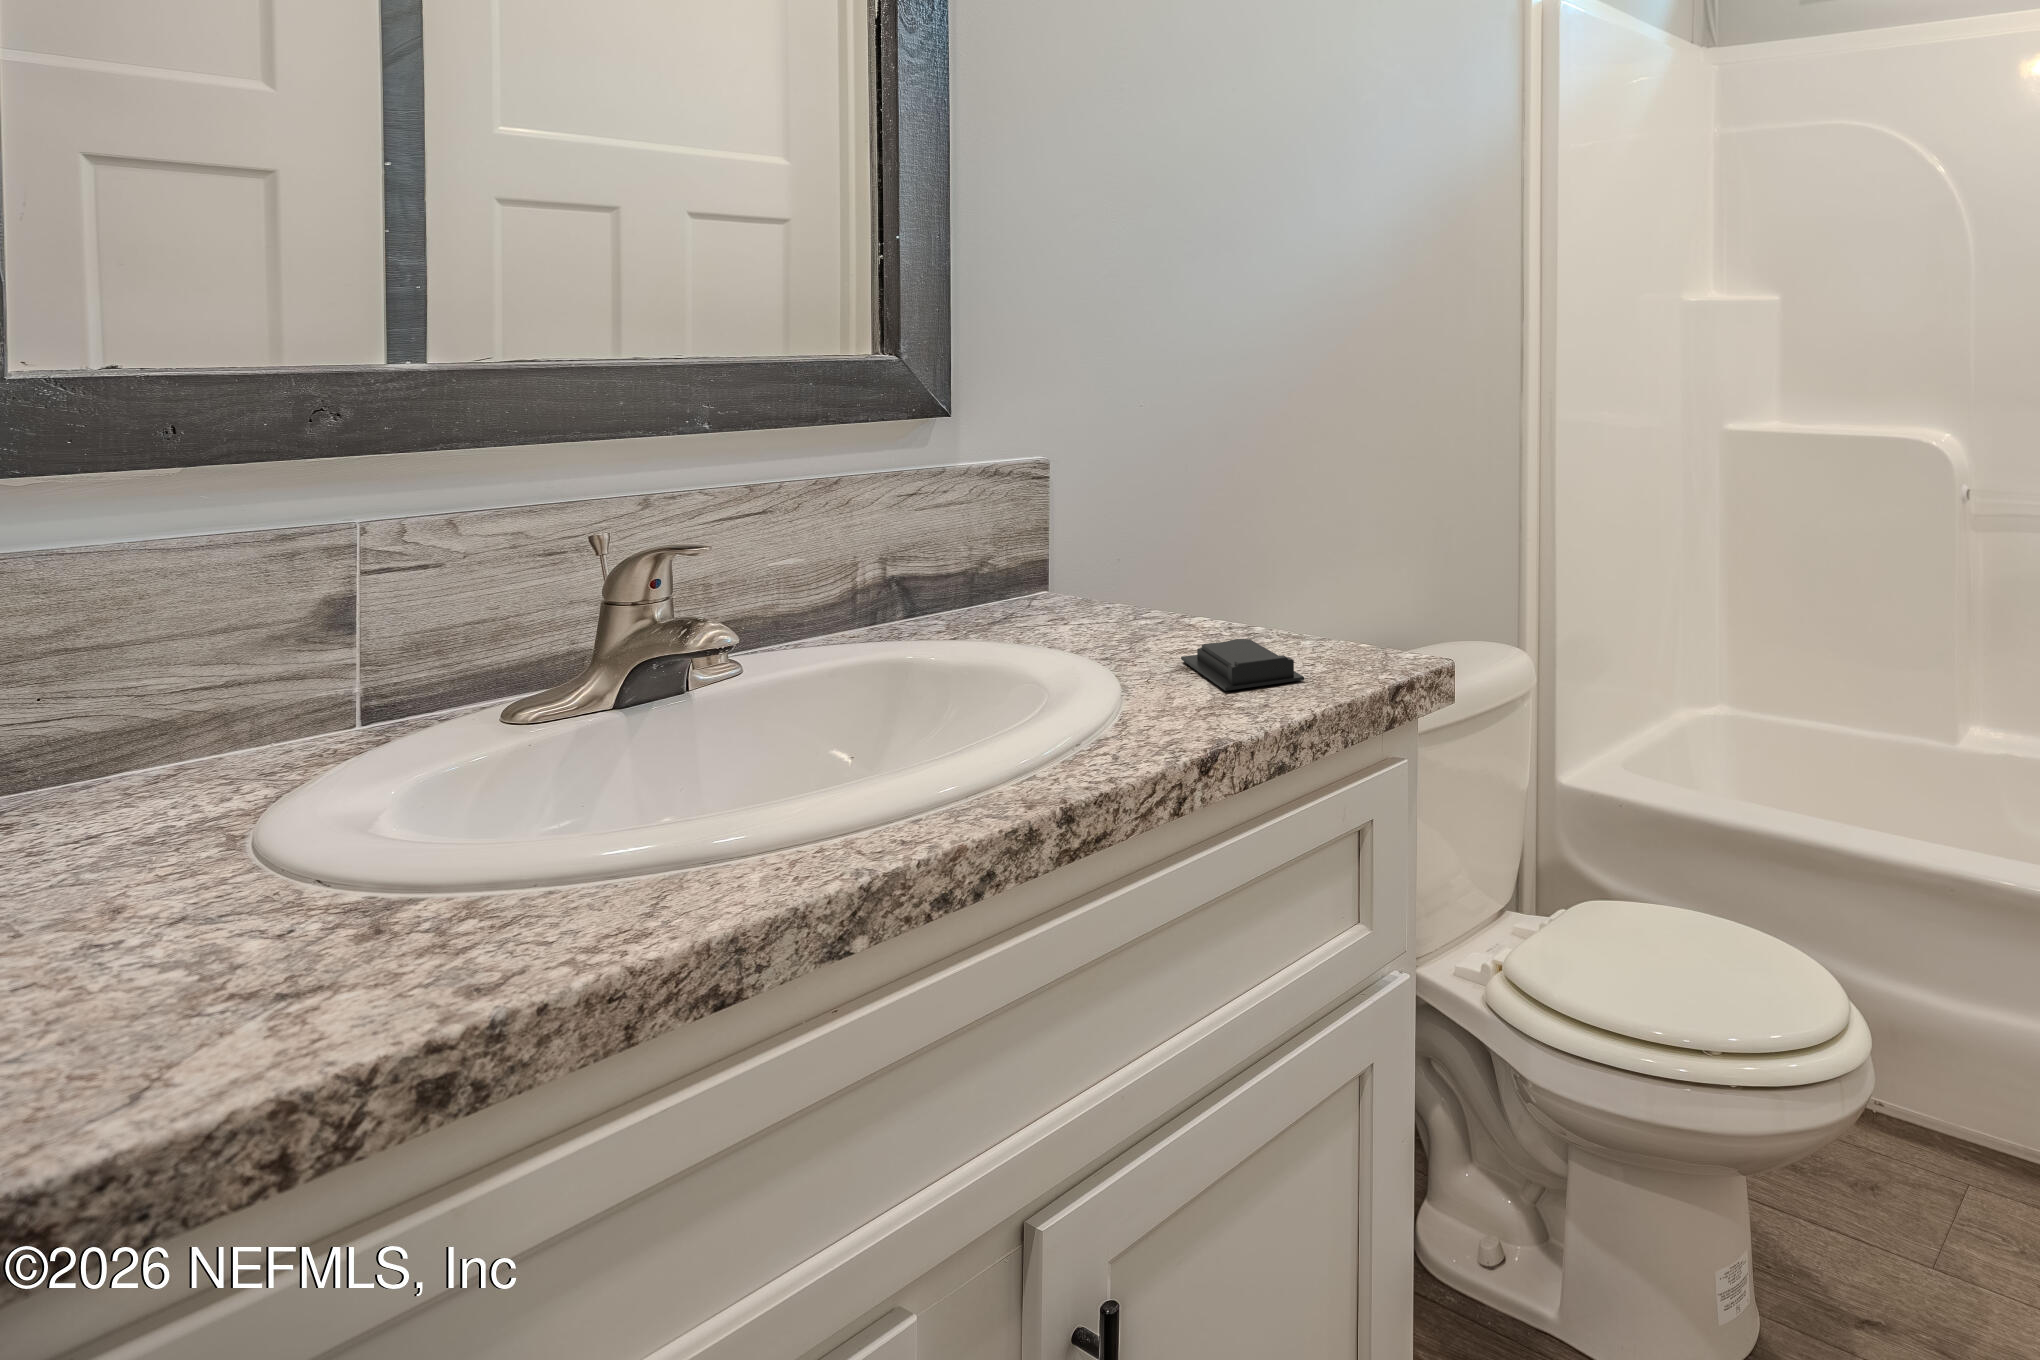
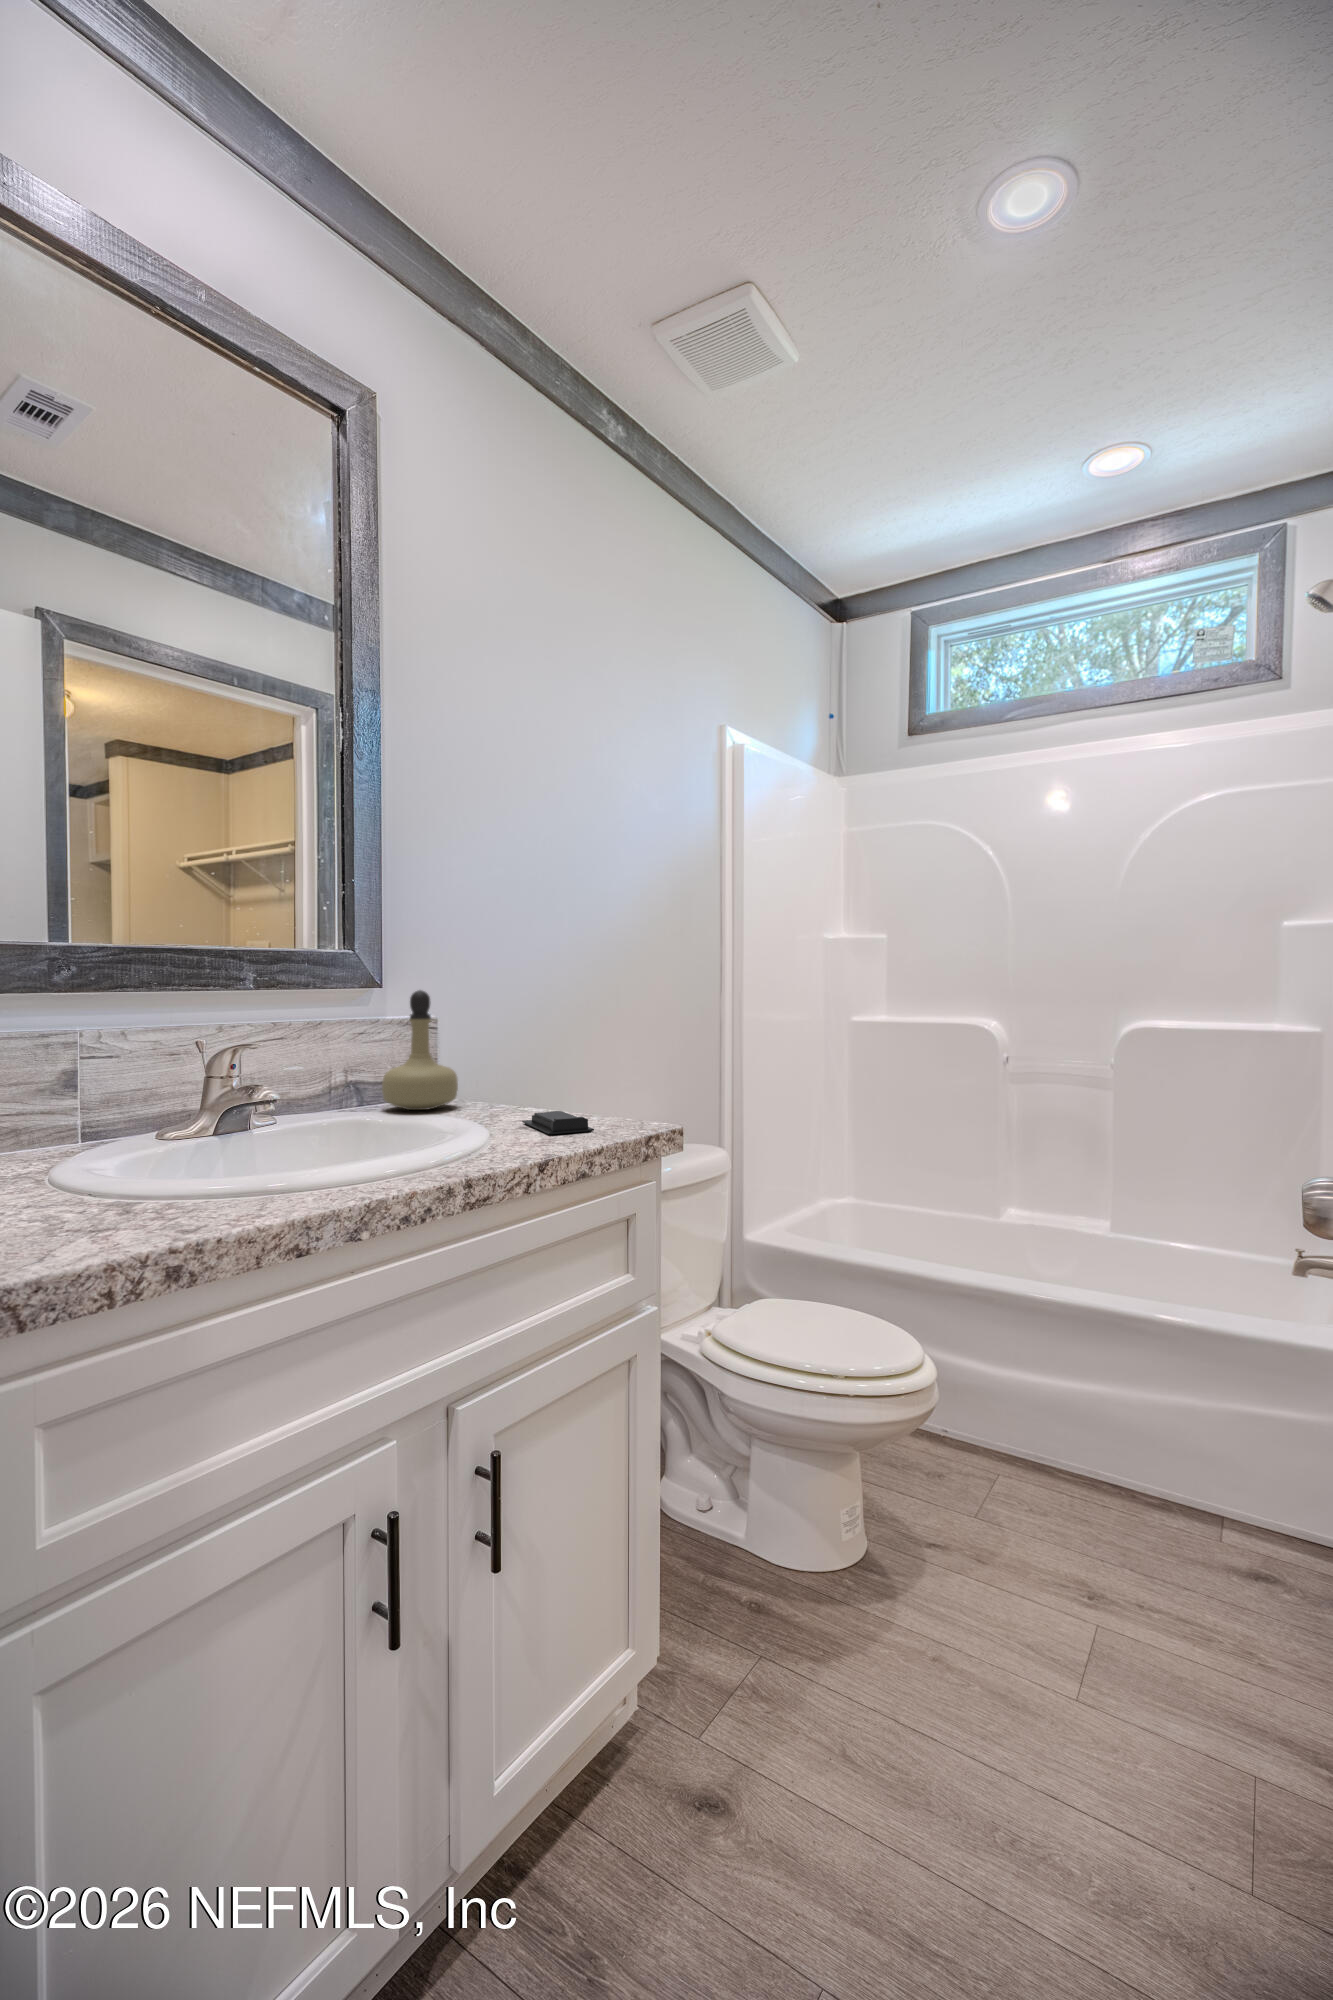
perfume bottle: none [941,423,1075,630] -> present [382,990,458,1110]

